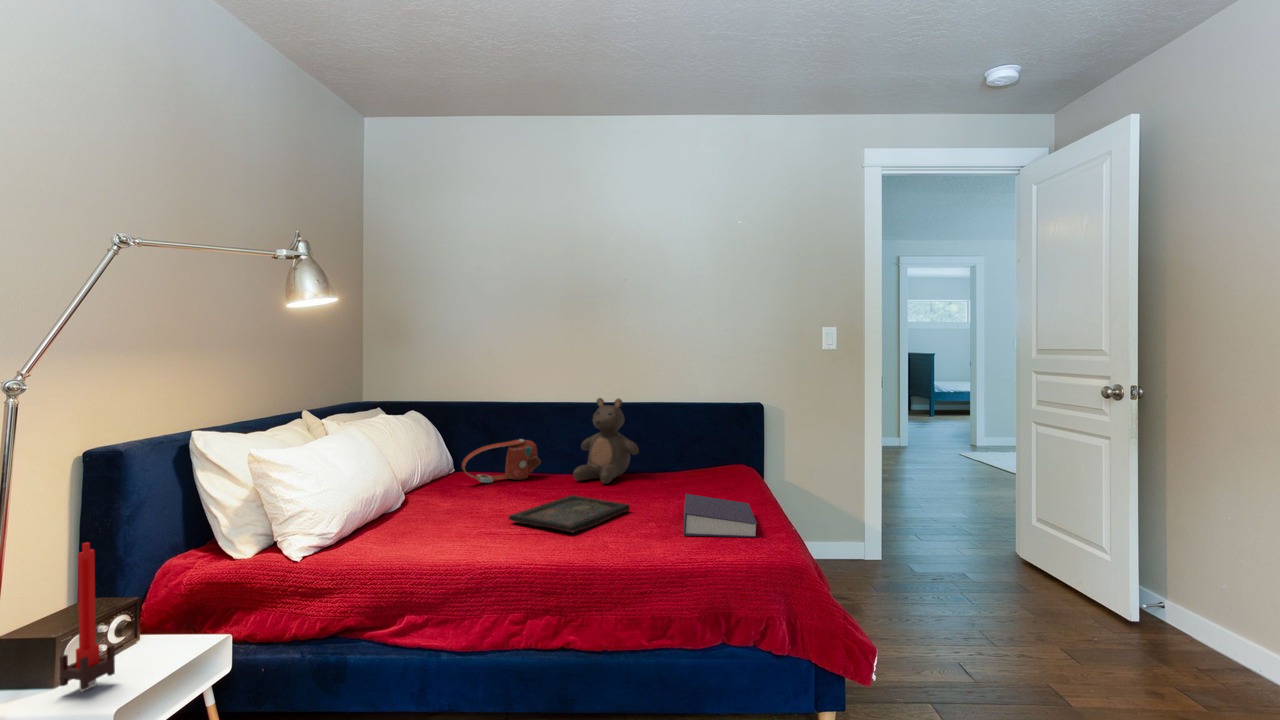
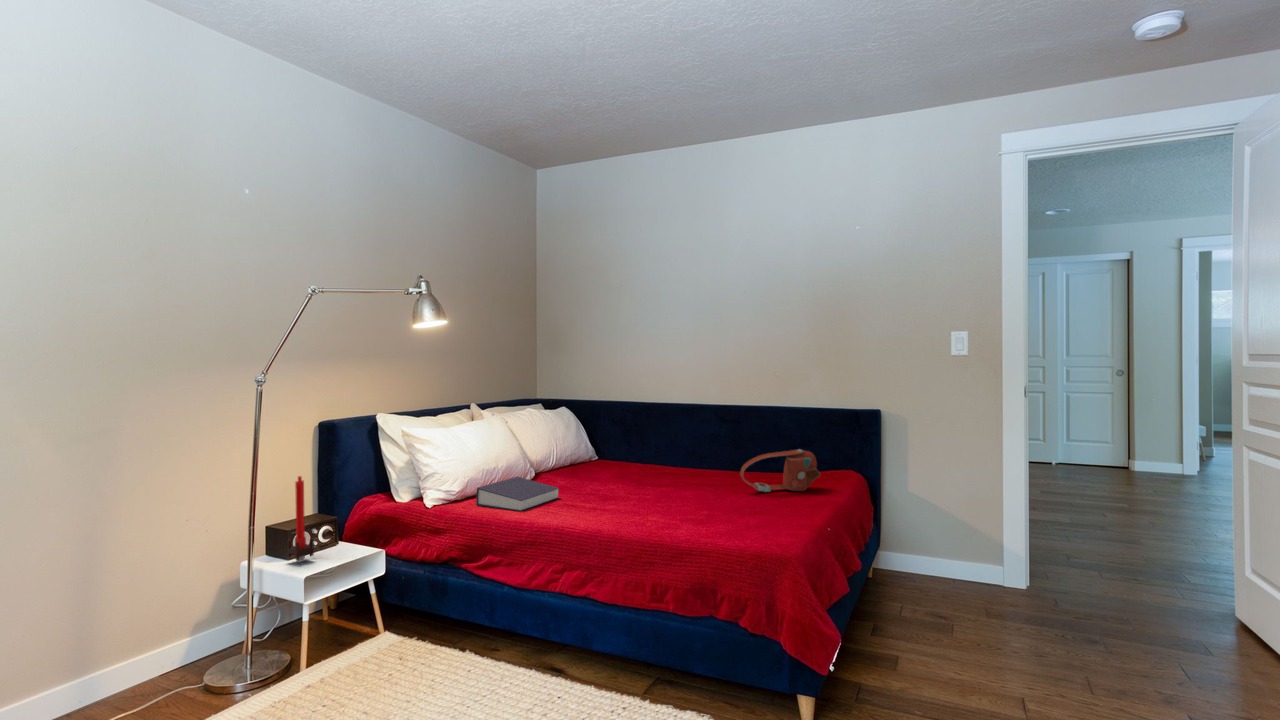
teddy bear: present [573,398,639,484] -> none [676,400,736,478]
handbag: present [462,439,541,483] -> present [740,450,820,492]
book: present [684,494,757,537] -> present [476,477,559,511]
tray: present [509,495,630,532] -> none [588,483,692,510]

